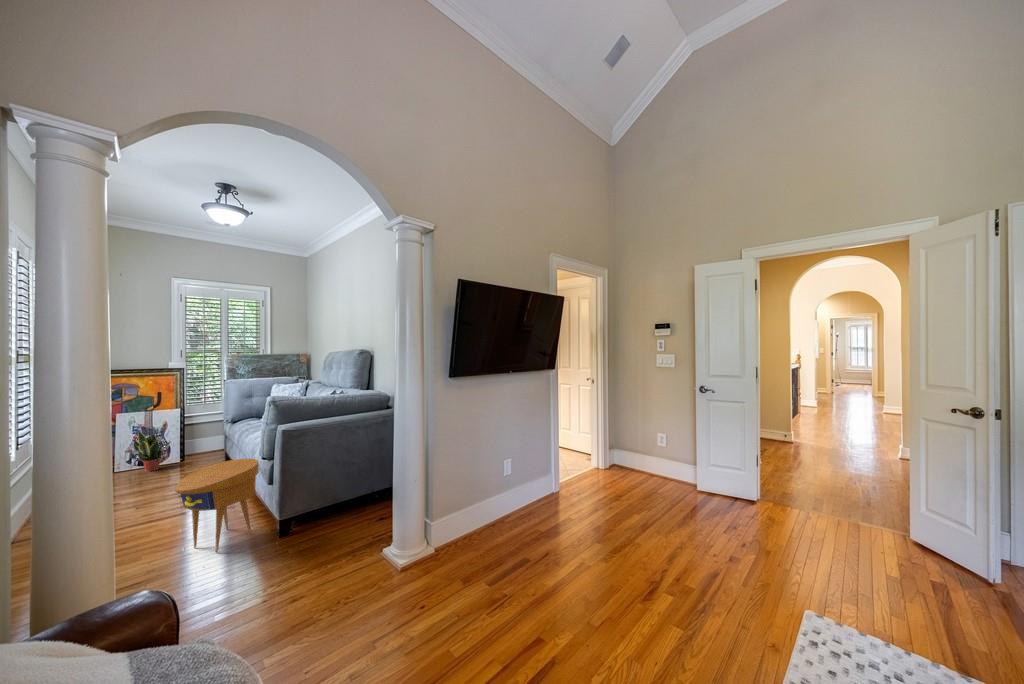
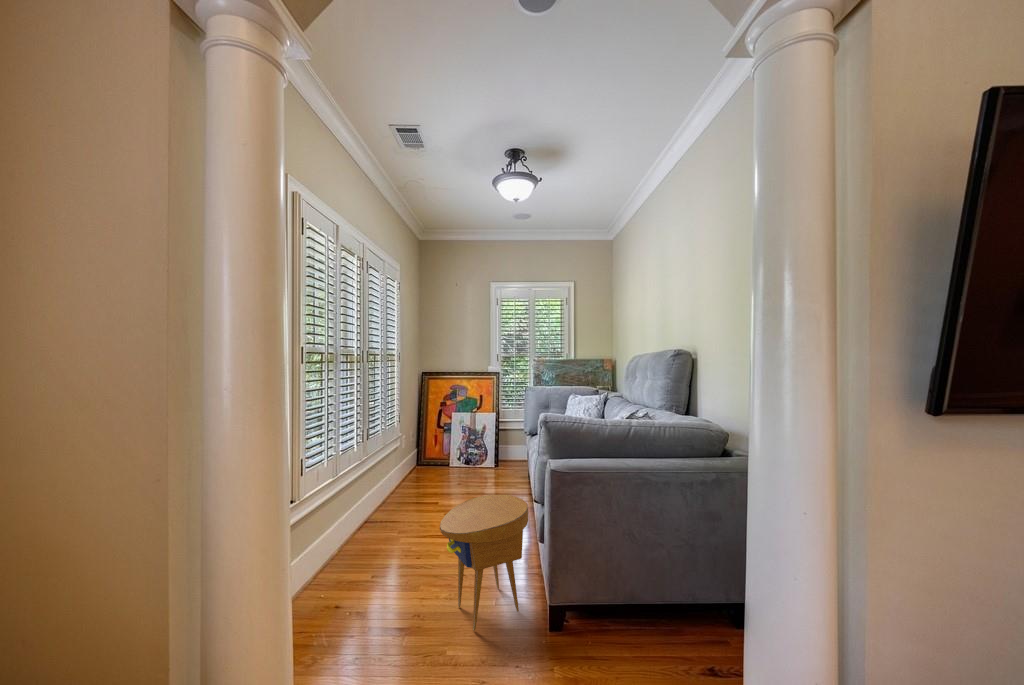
potted plant: present [133,431,170,472] -> none [461,430,486,472]

